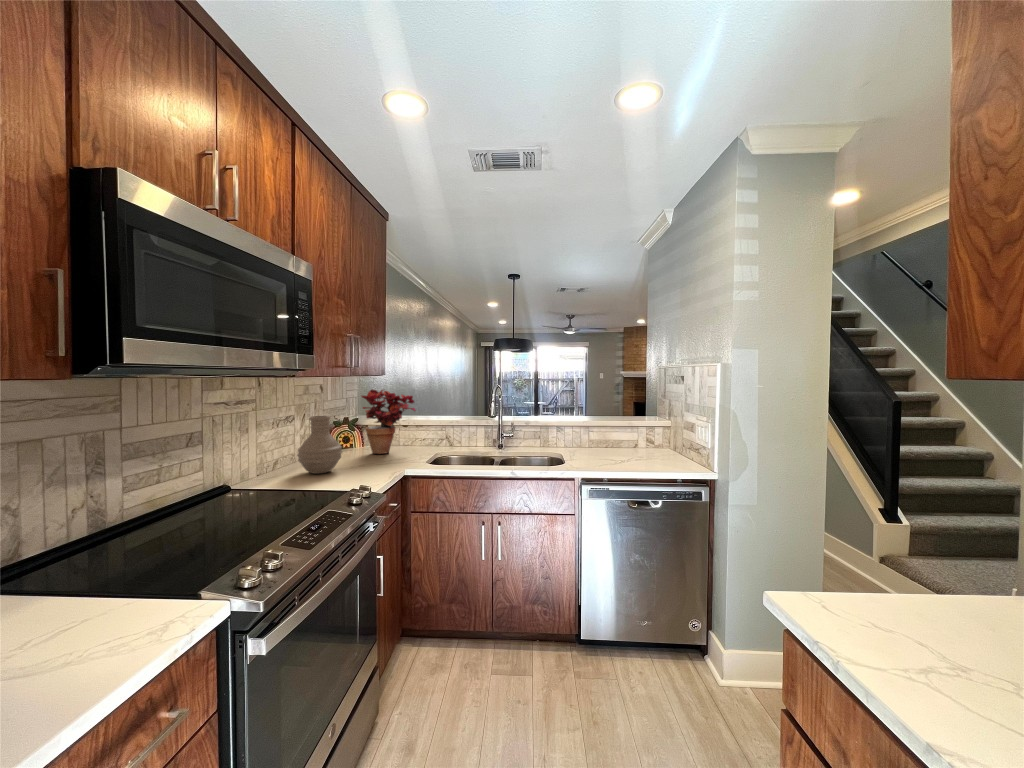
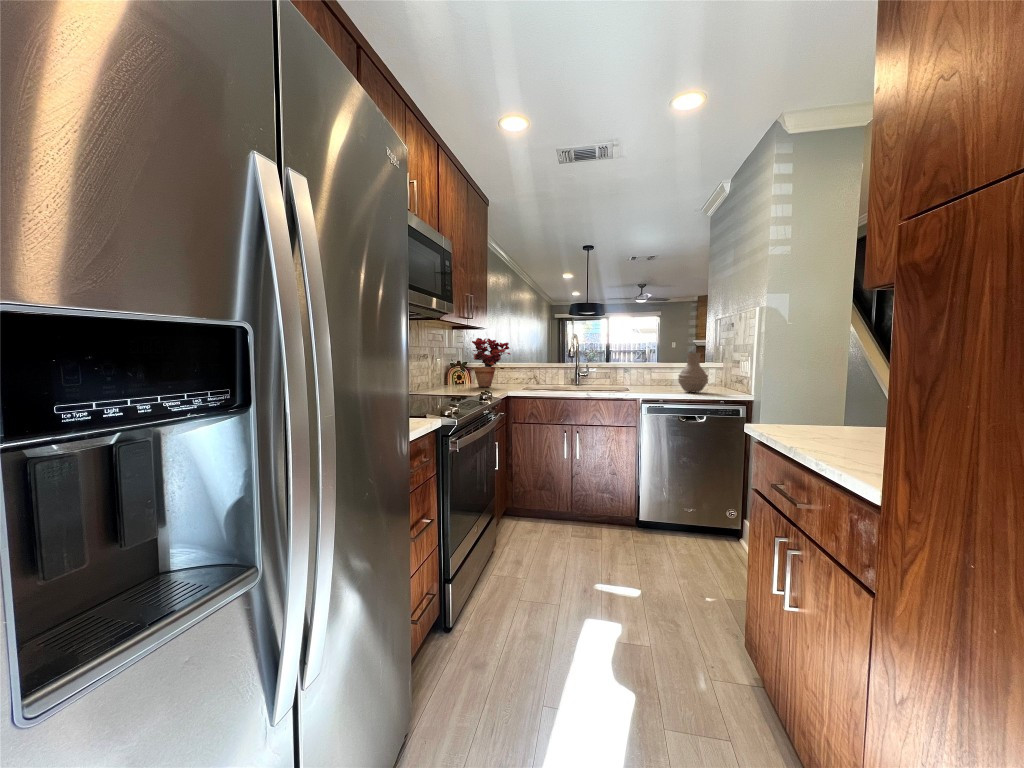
vase: present [297,416,342,474] -> present [678,353,708,392]

